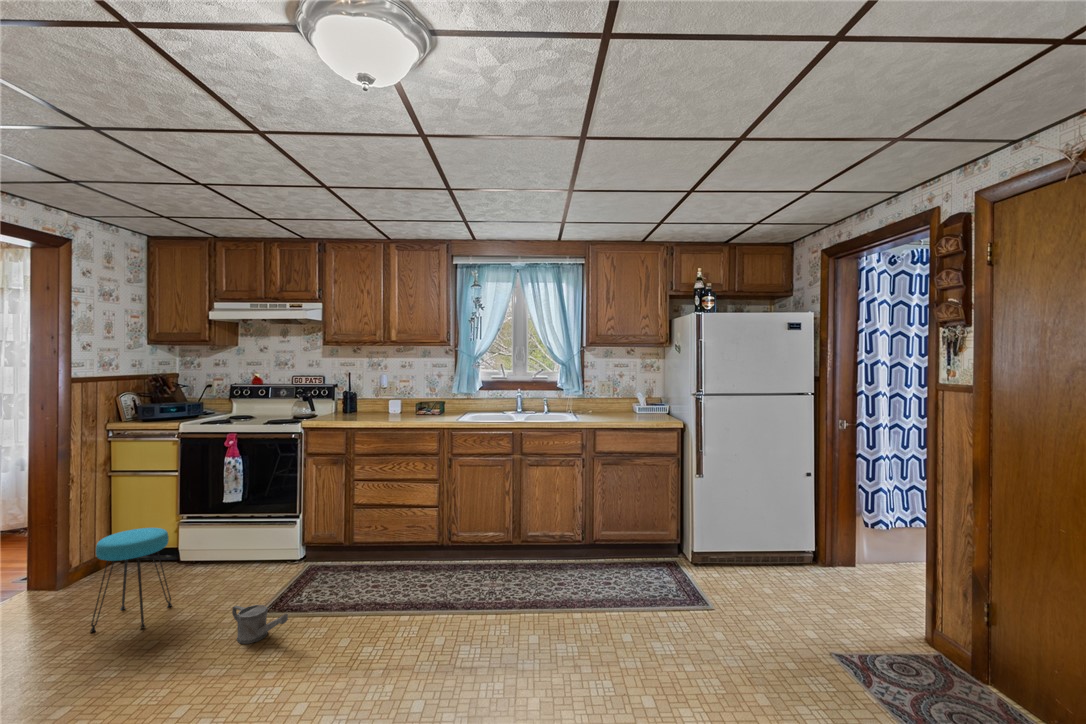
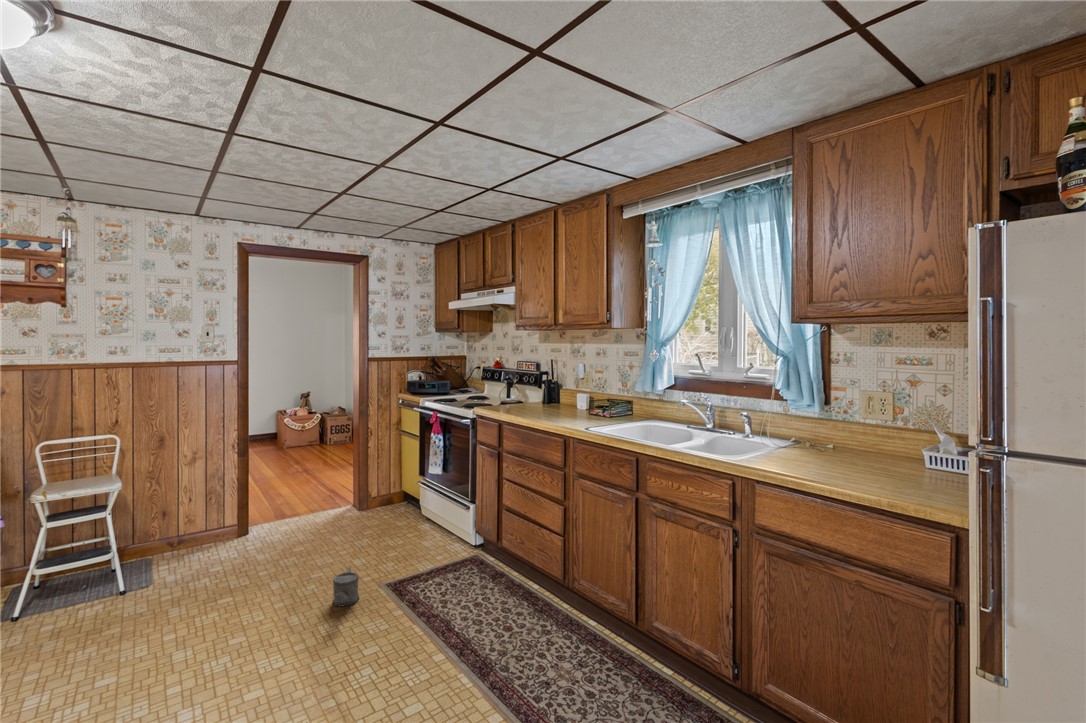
stool: present [90,528,172,632] -> none [316,479,368,558]

